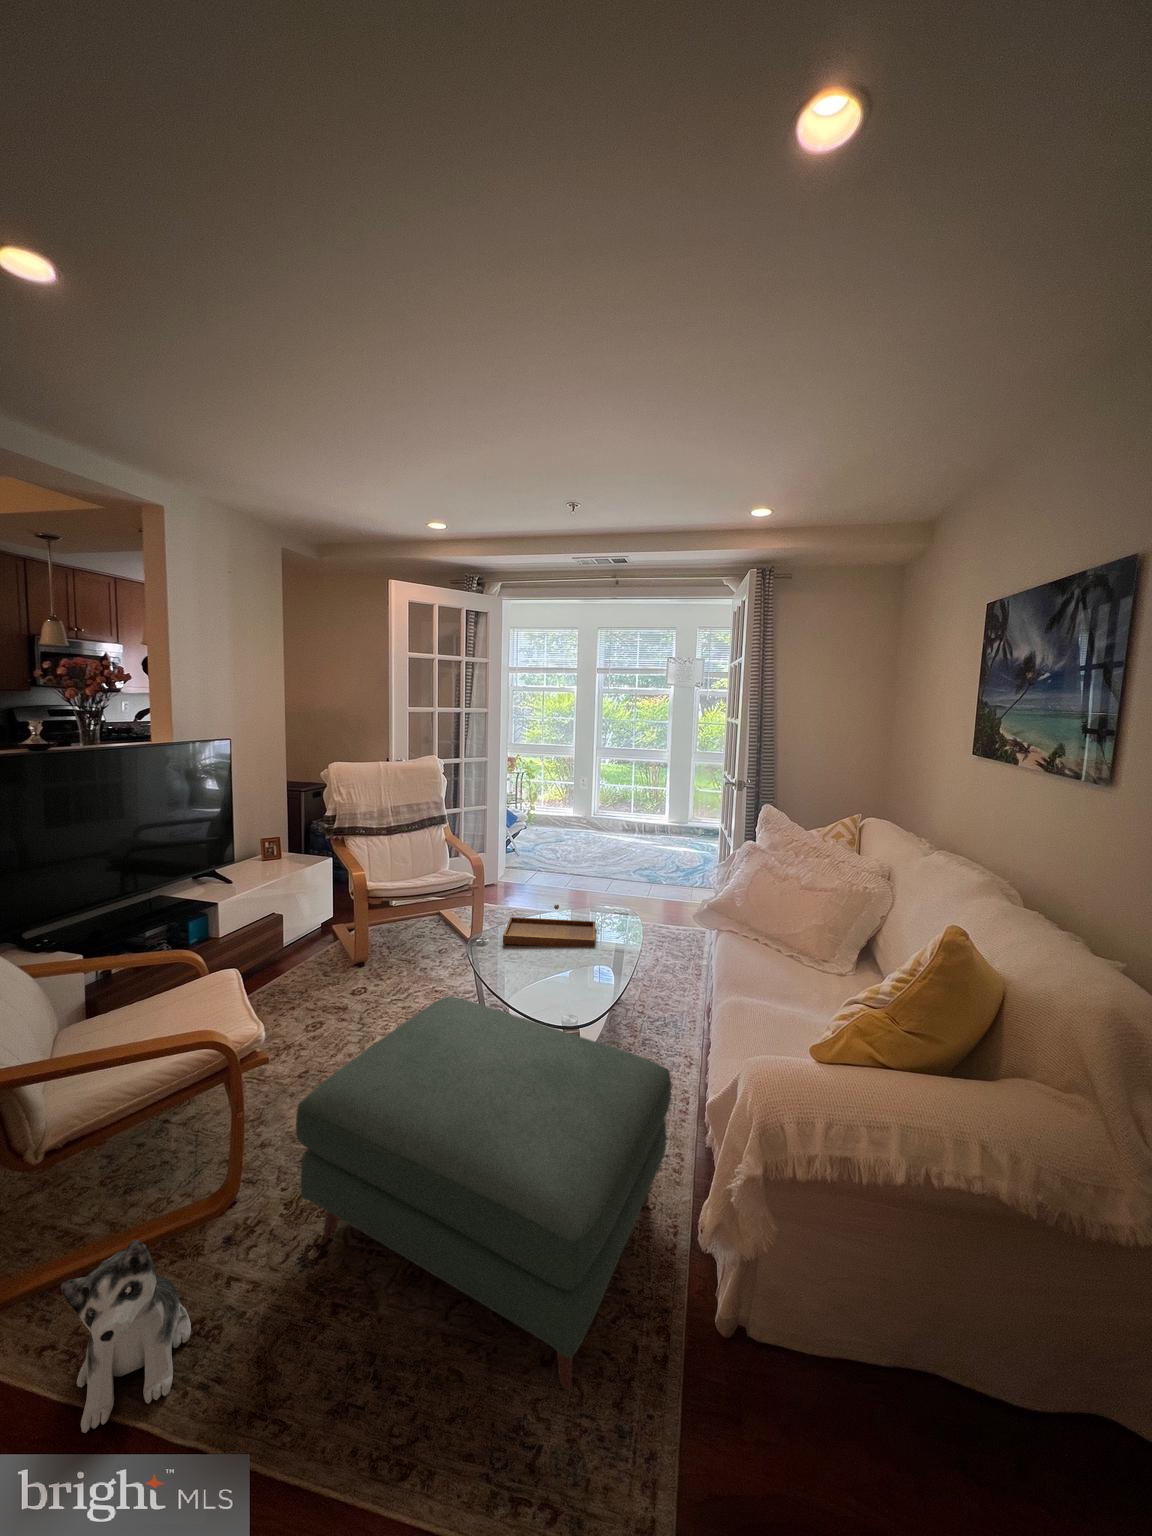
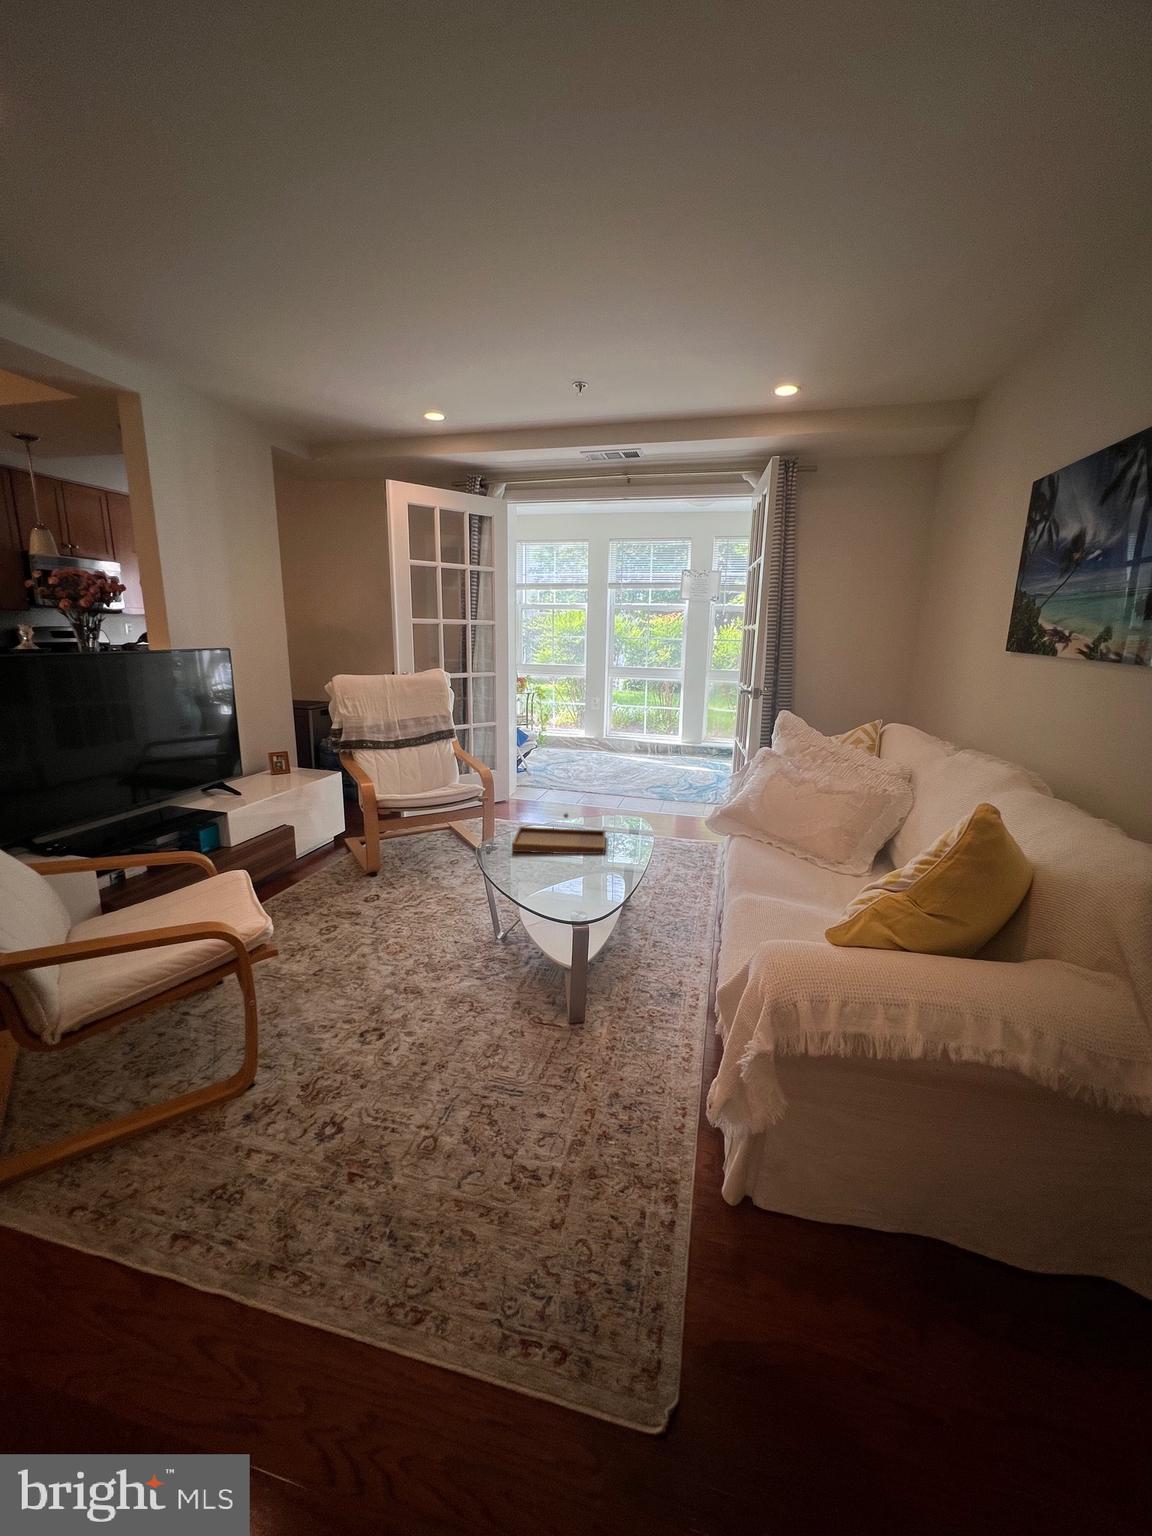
ottoman: present [296,997,671,1390] -> none [305,896,681,1248]
plush toy: present [61,1239,191,1433] -> none [81,1110,215,1278]

